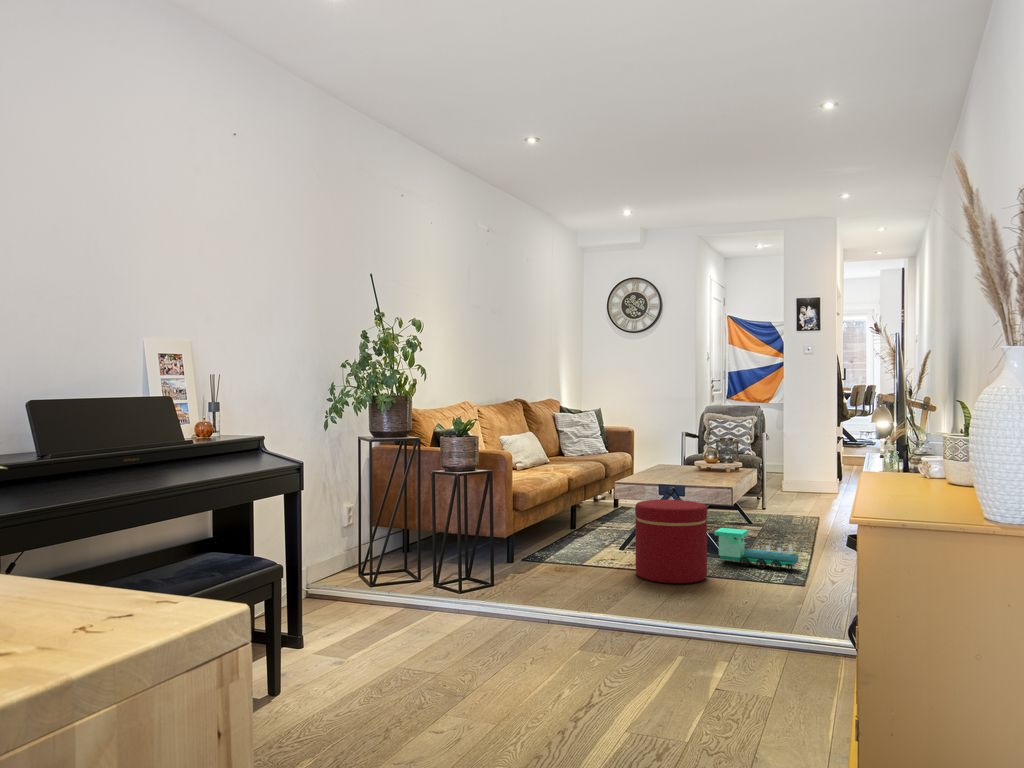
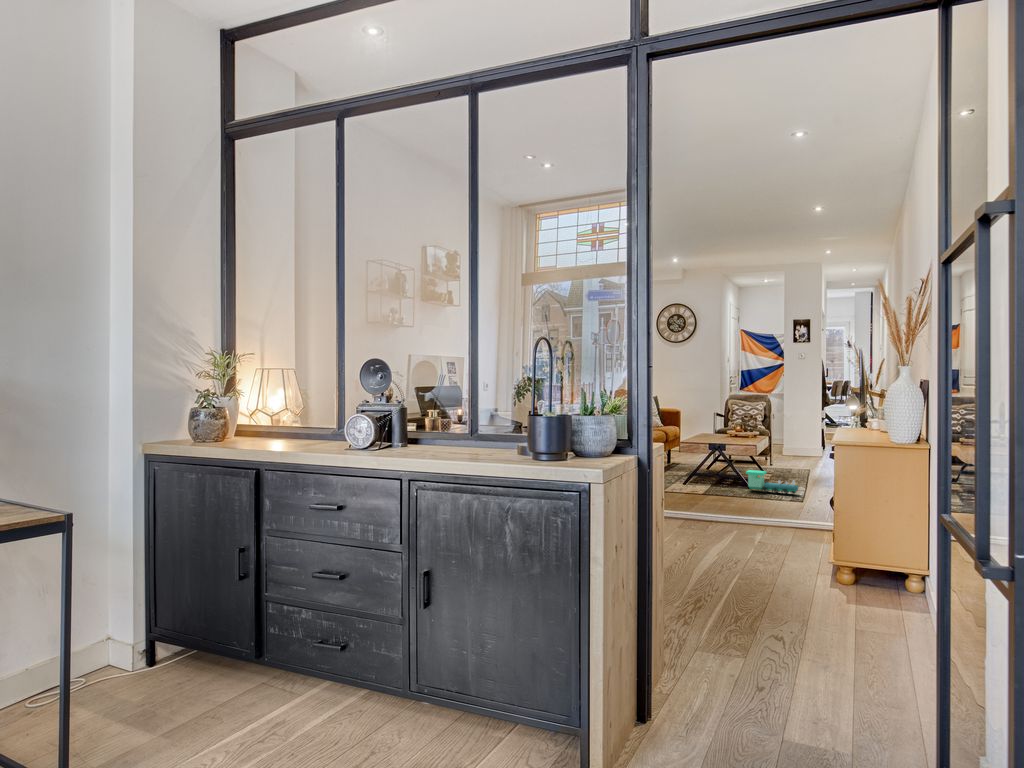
ottoman: present [635,500,707,583] -> none [699,452,743,500]

